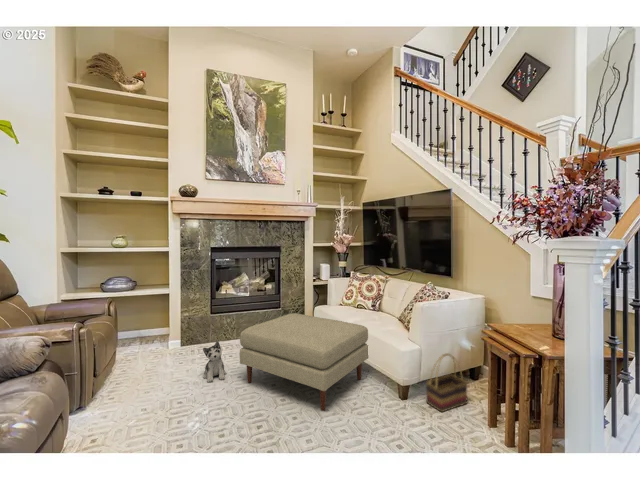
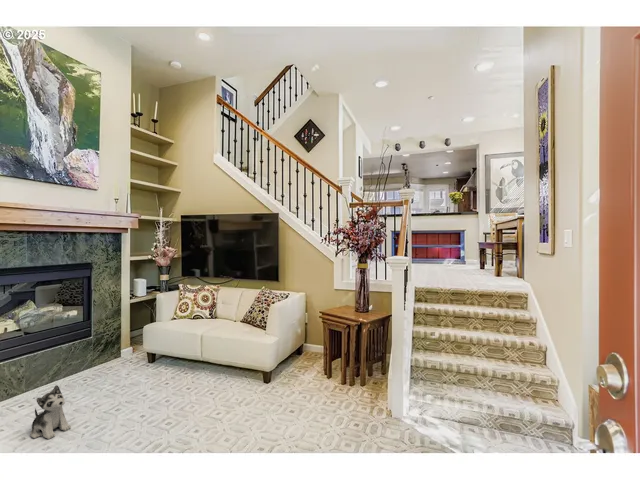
ottoman: present [240,313,368,410] -> none [98,331,229,420]
basket: present [426,353,468,412] -> none [283,338,308,381]

